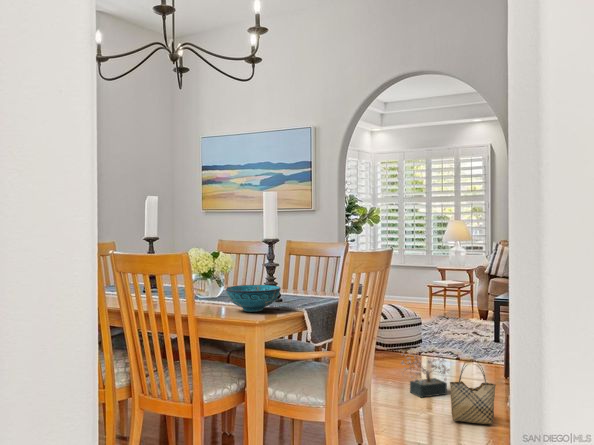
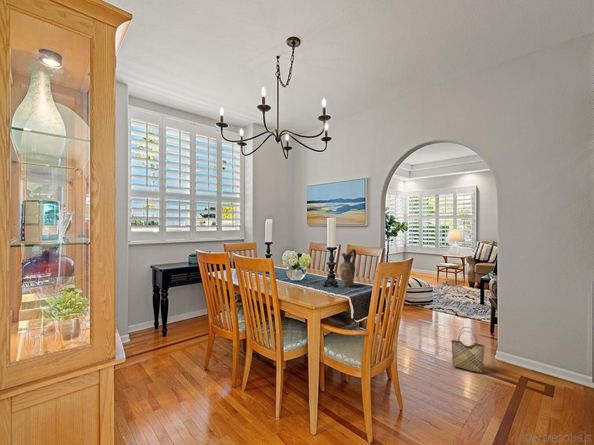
ceramic pitcher: none [283,240,309,301] -> present [339,249,356,287]
decorative bowl: present [226,285,281,312] -> none [300,277,335,296]
decorative plant: present [401,352,449,398] -> none [418,313,451,344]

